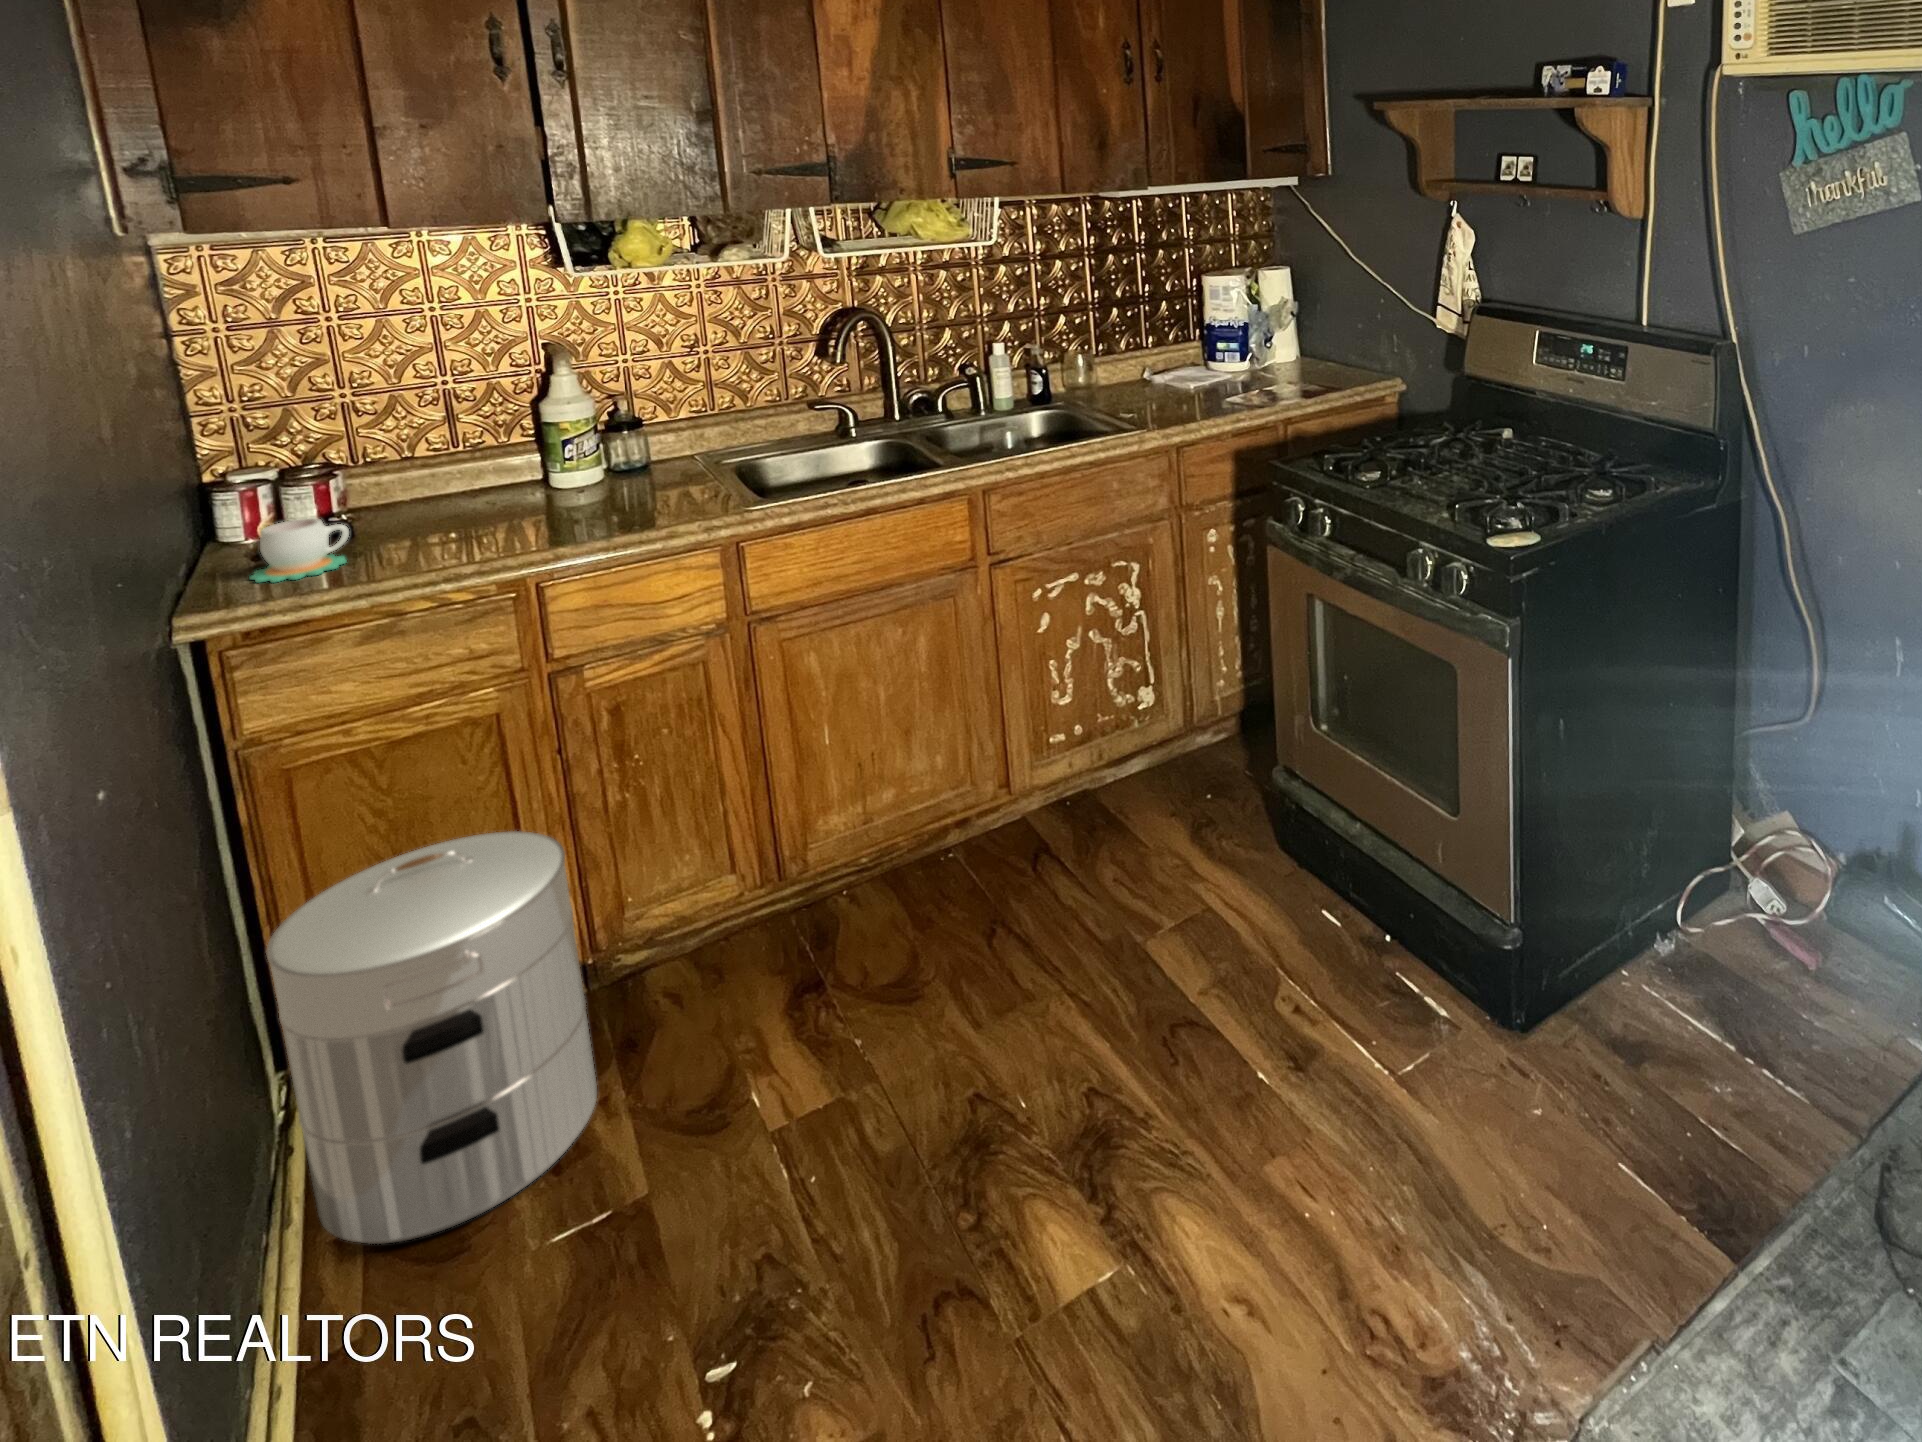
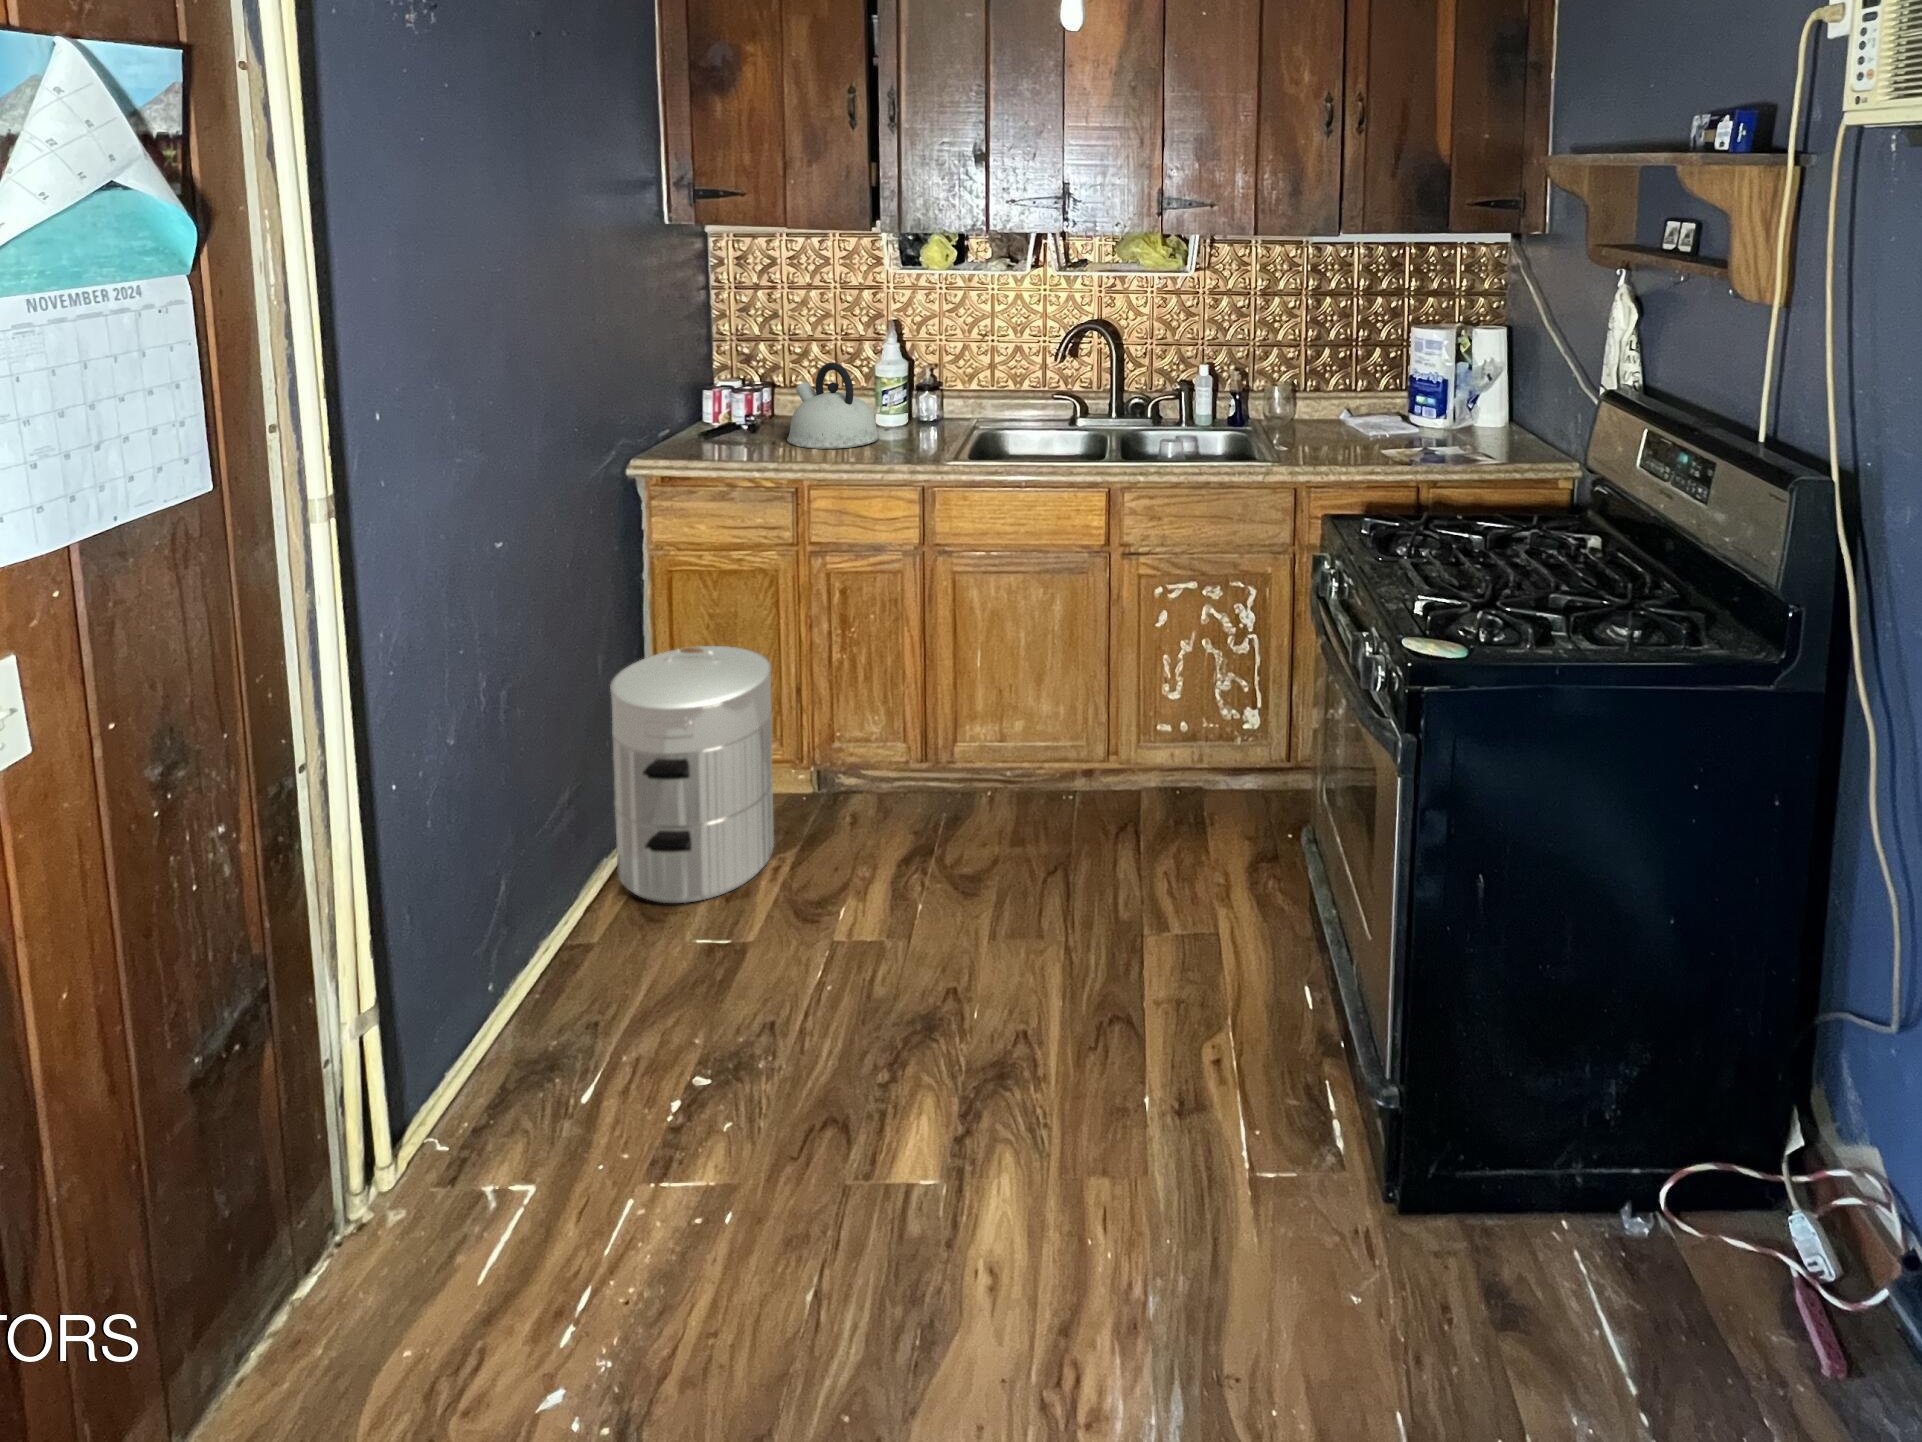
kettle: none [432,414,600,539] -> present [787,362,879,449]
mug: present [250,518,349,583] -> none [683,411,732,449]

